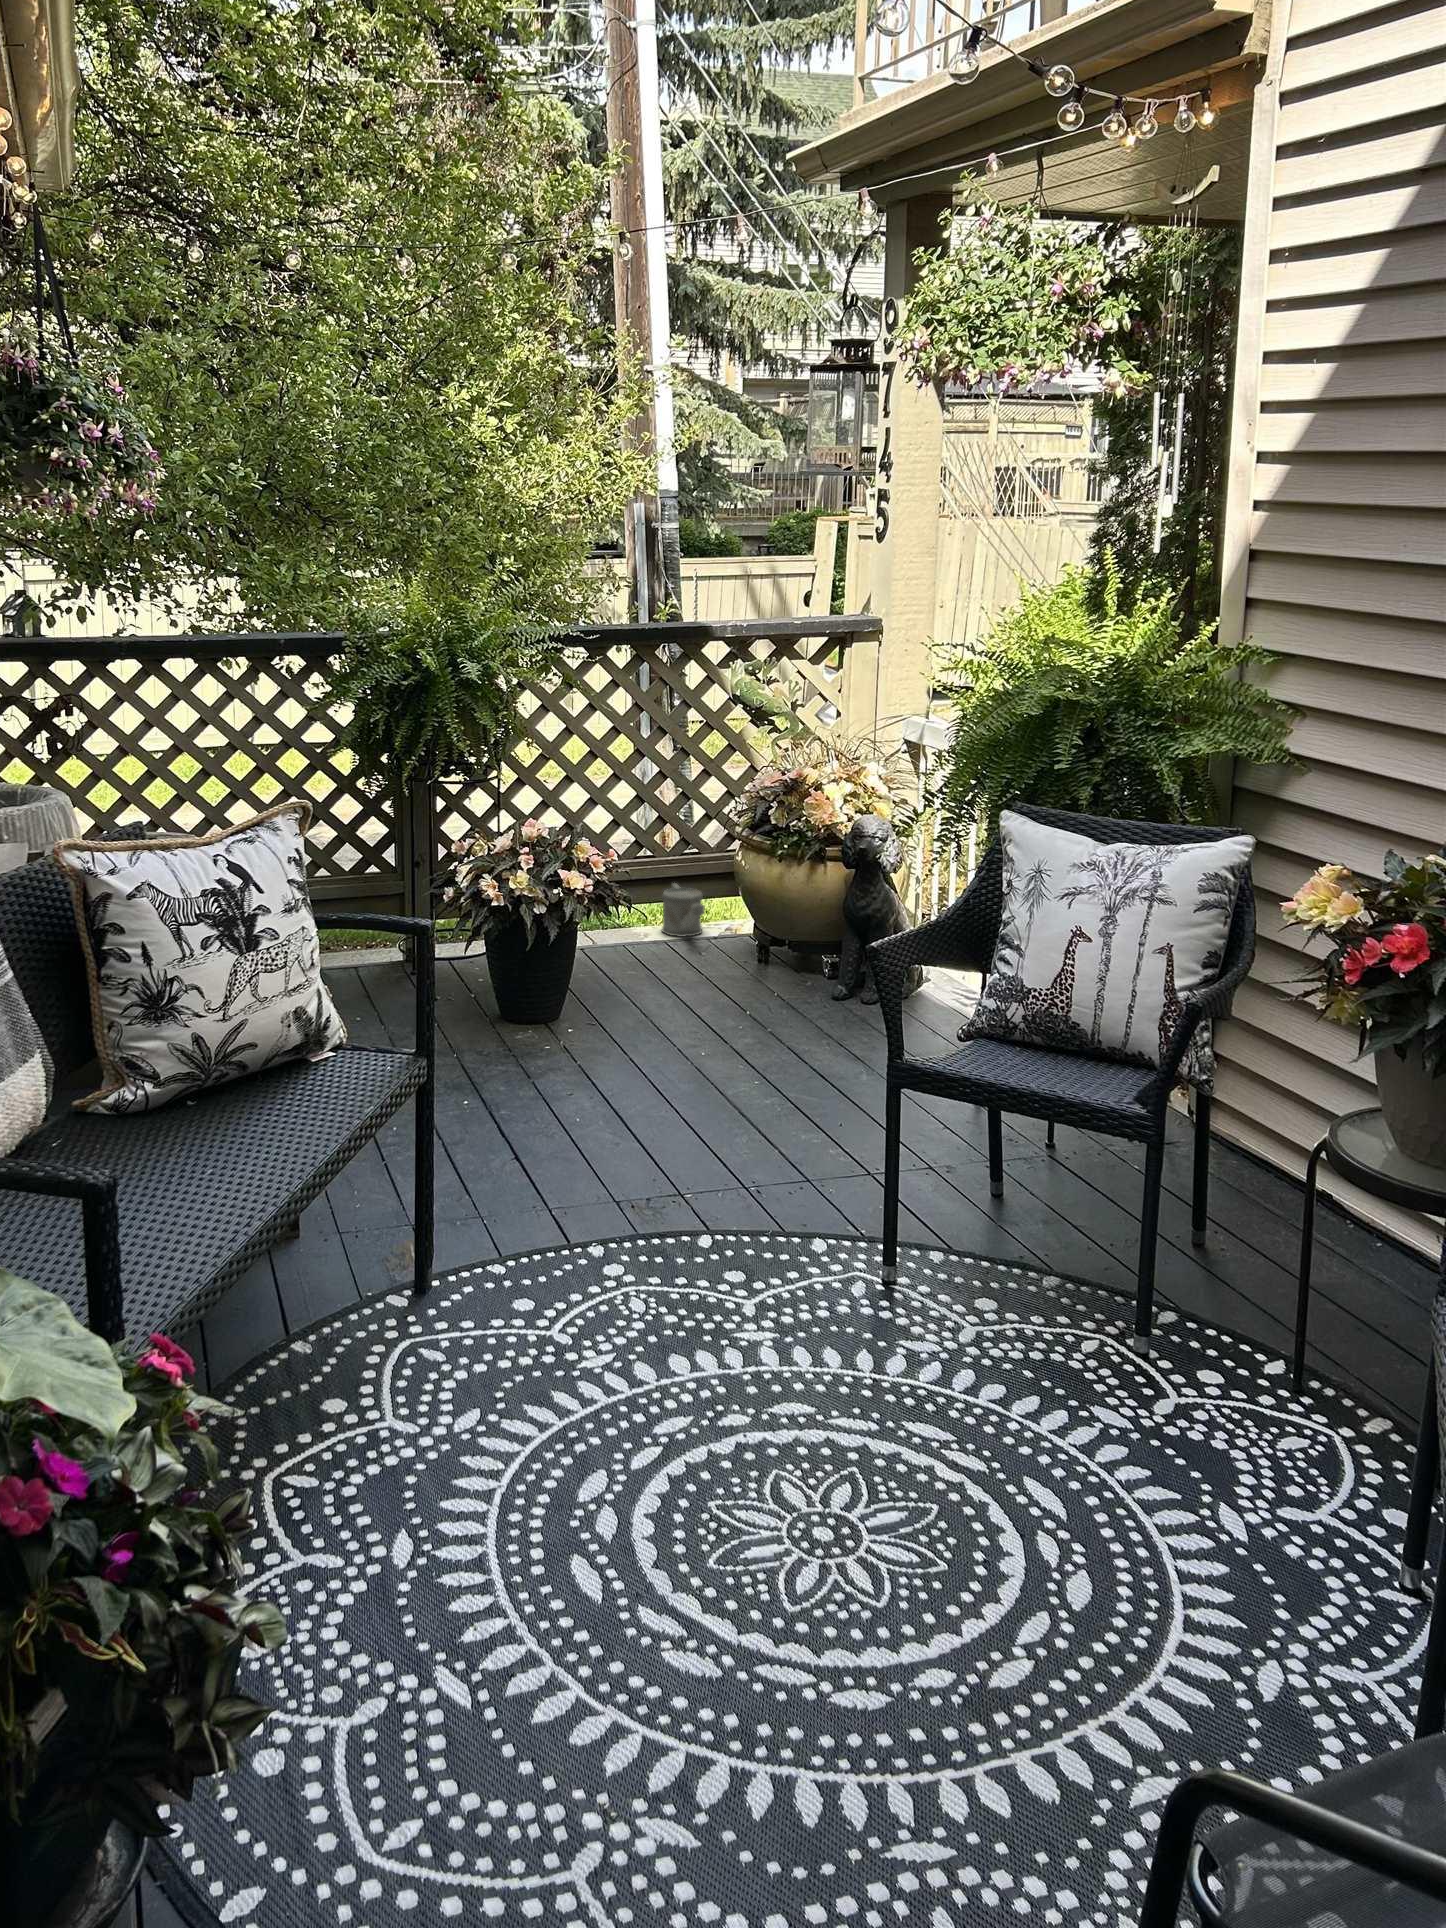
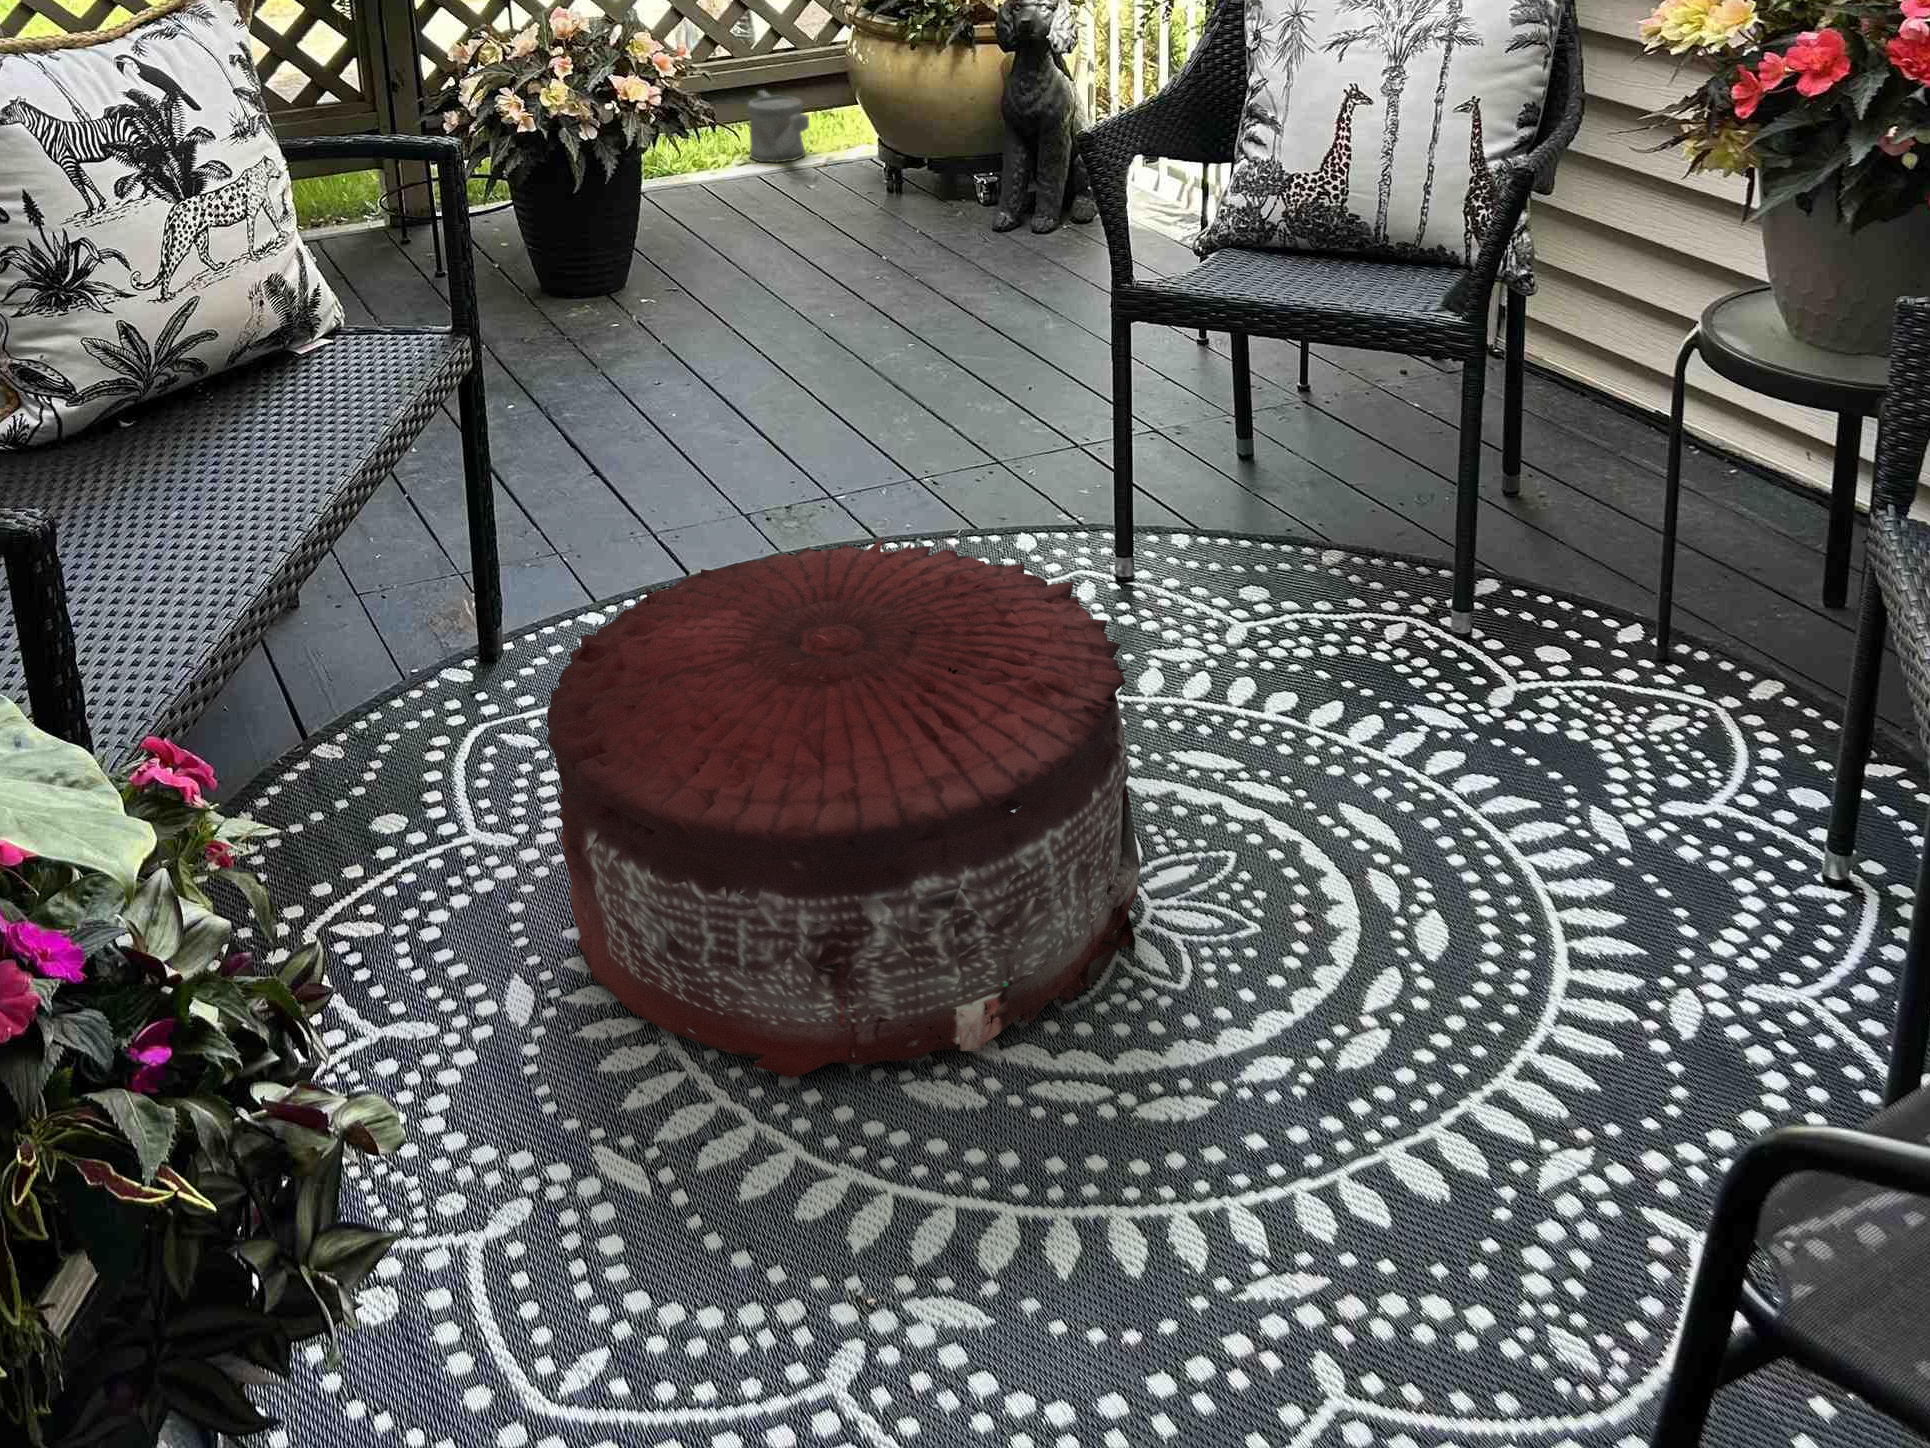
pouf: none [438,1236,856,1634] -> present [546,539,1140,1079]

